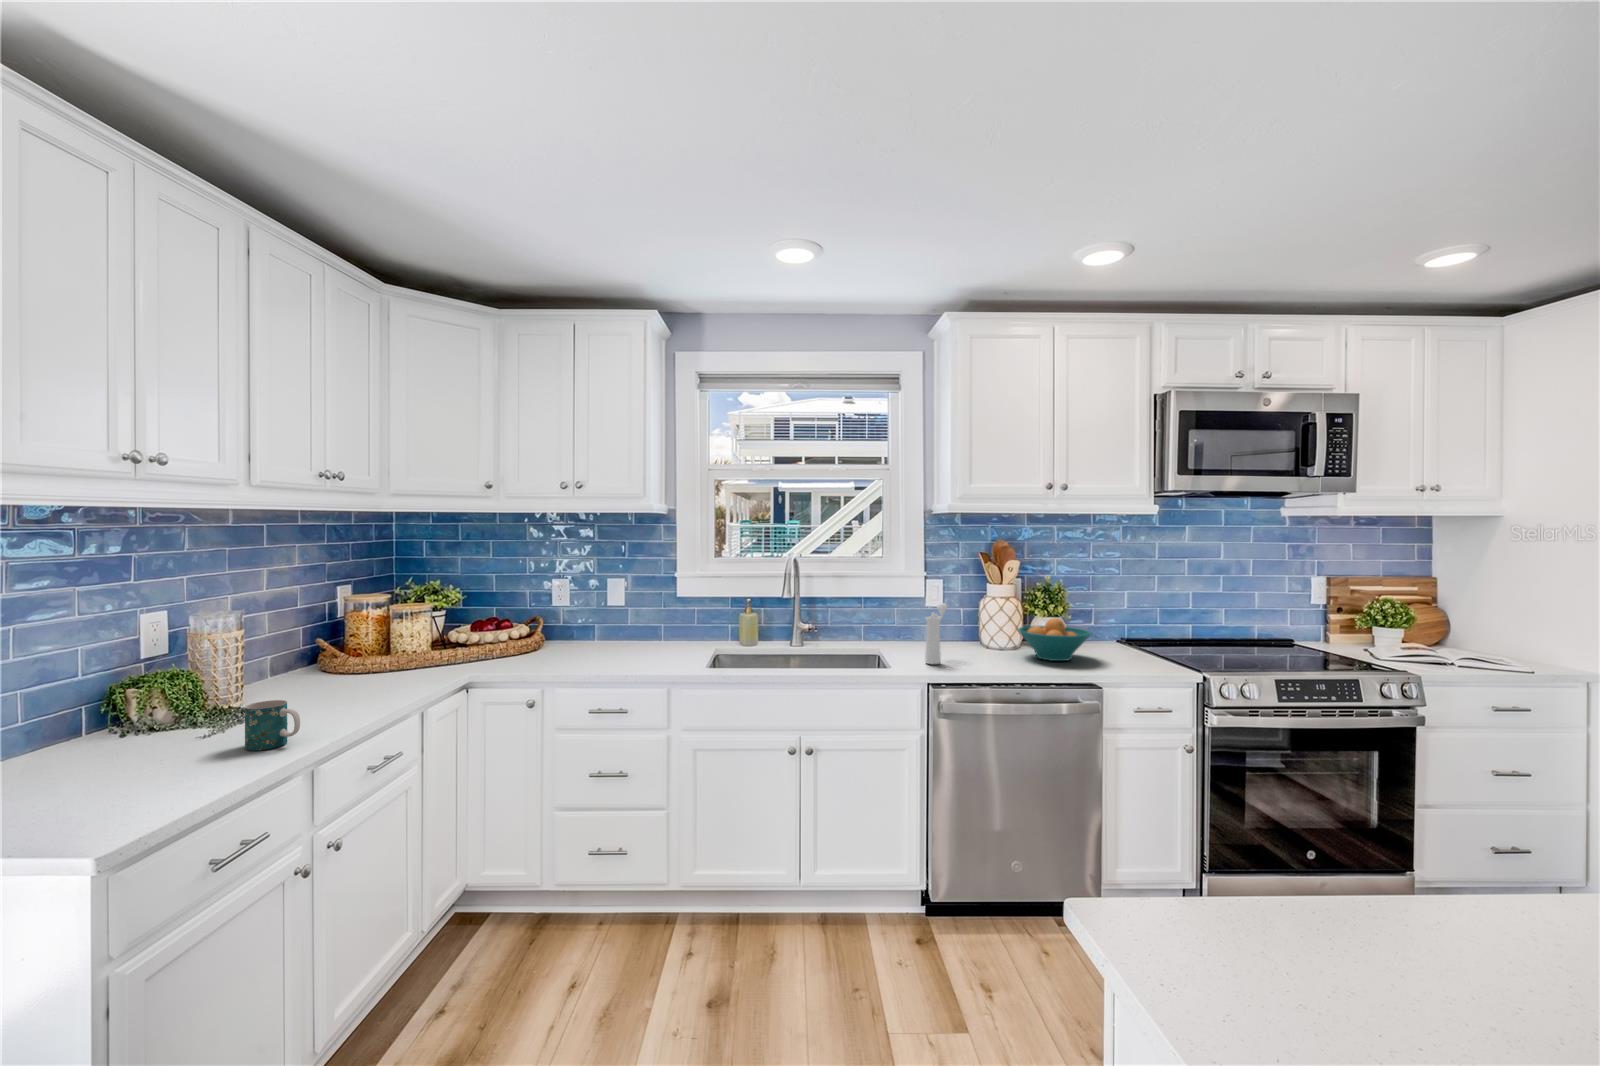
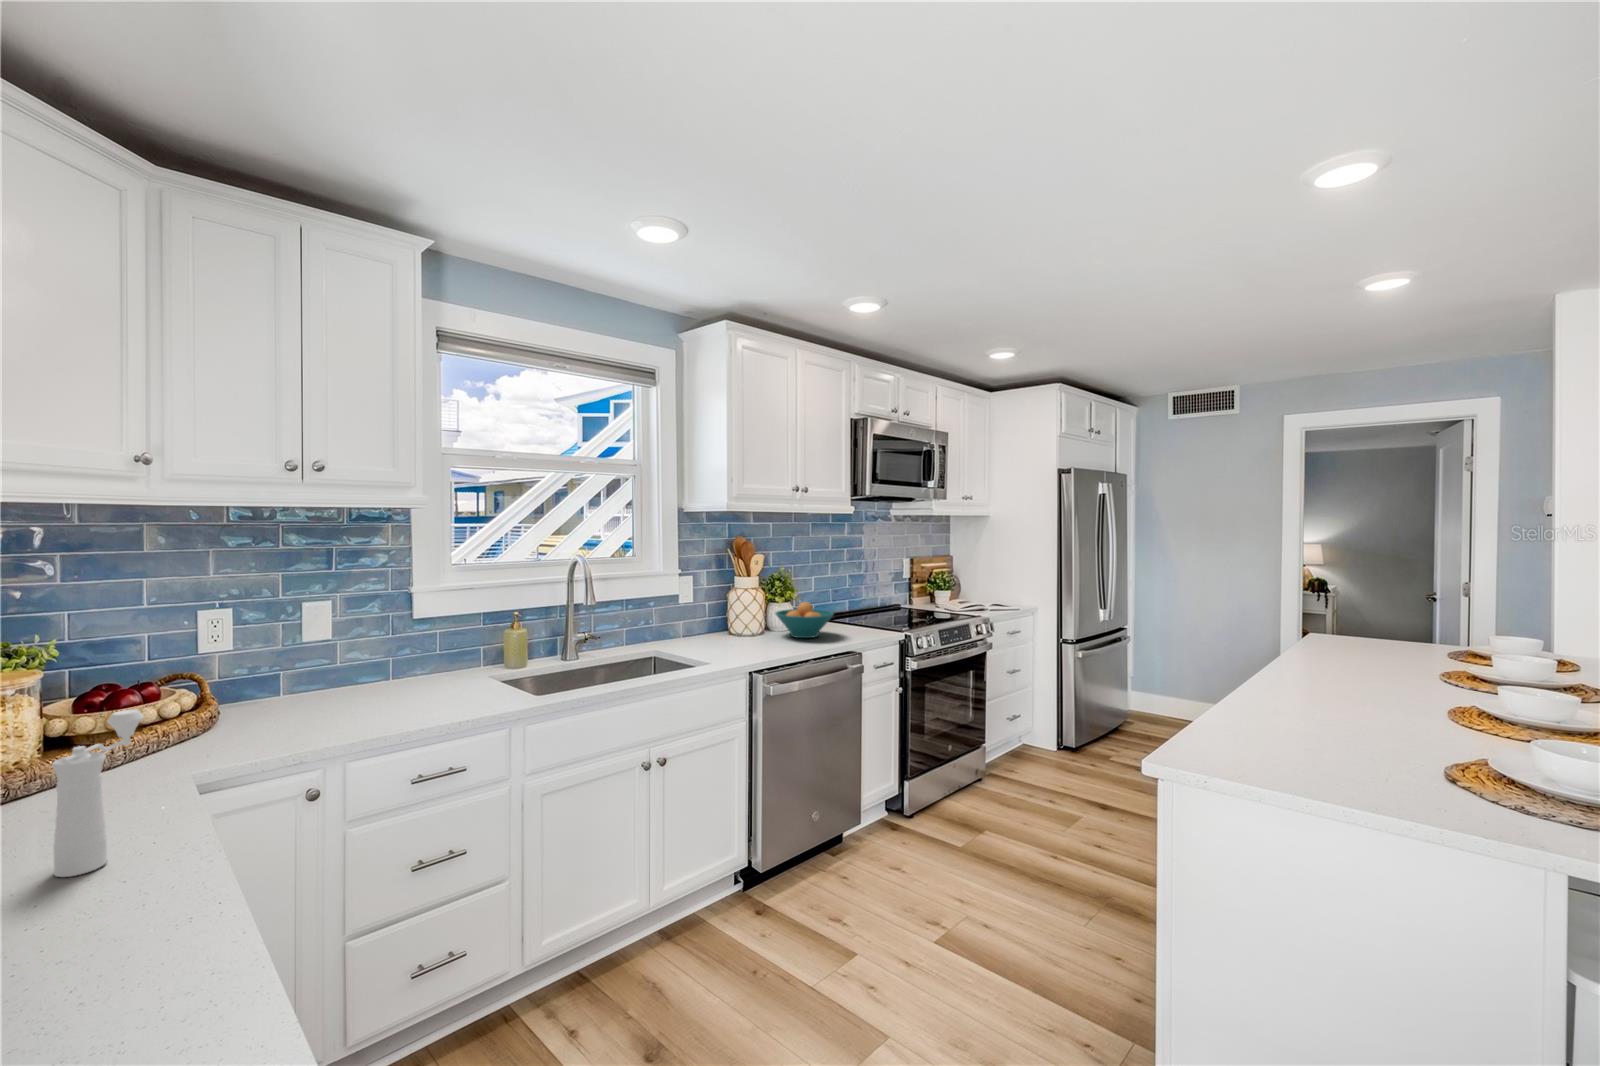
pepper mill: present [925,603,947,664] -> present [52,709,144,877]
mug: present [245,700,300,751] -> none [58,881,194,1003]

